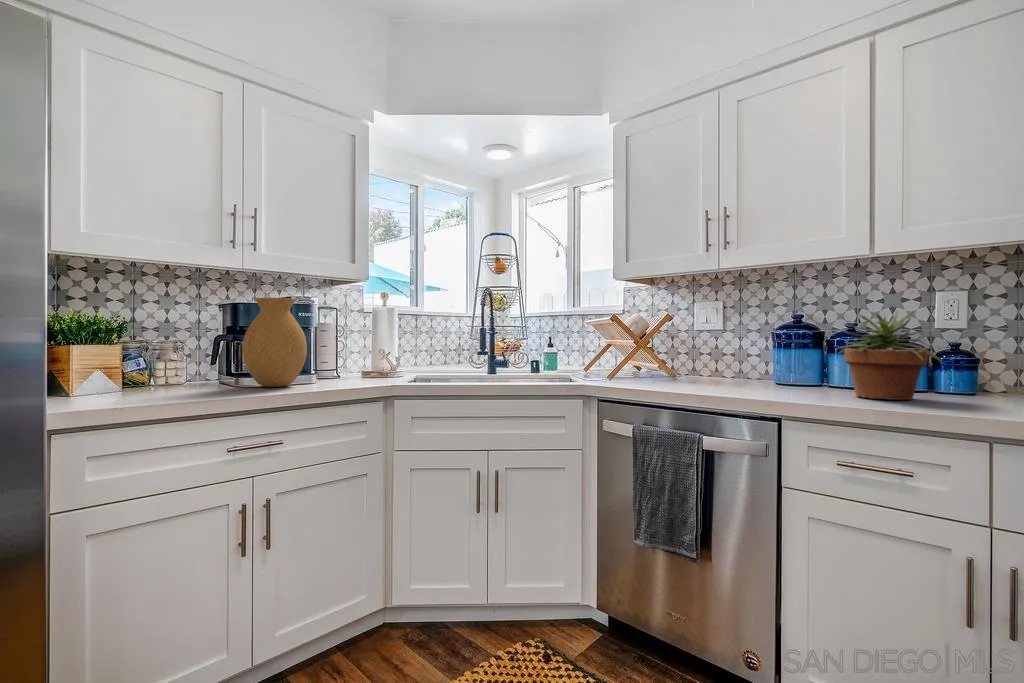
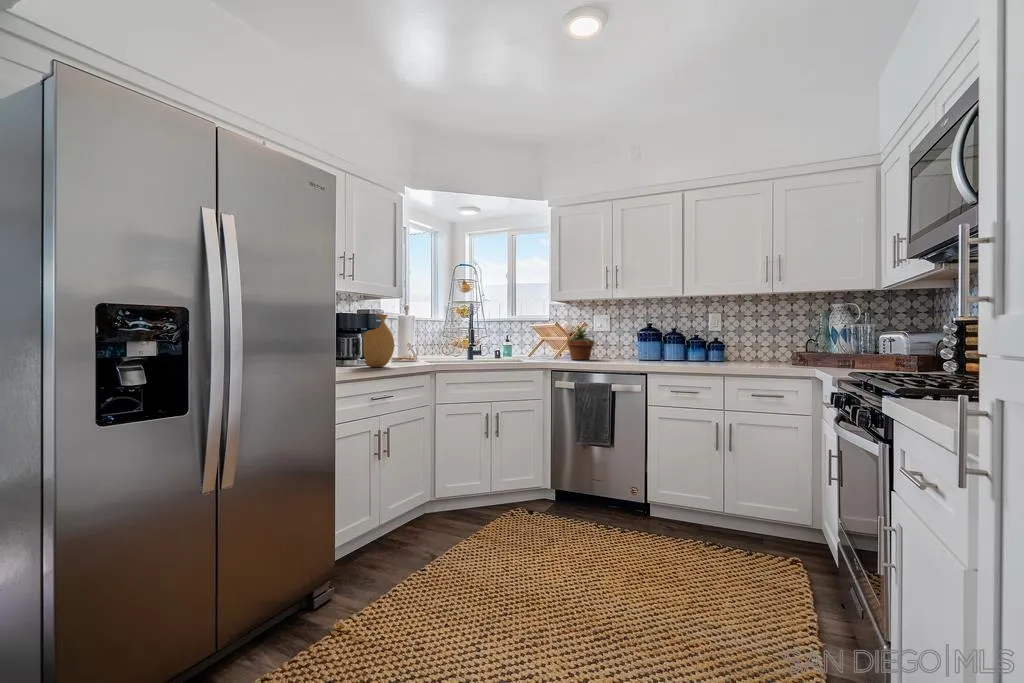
potted plant: present [838,311,941,400] -> present [566,326,595,360]

